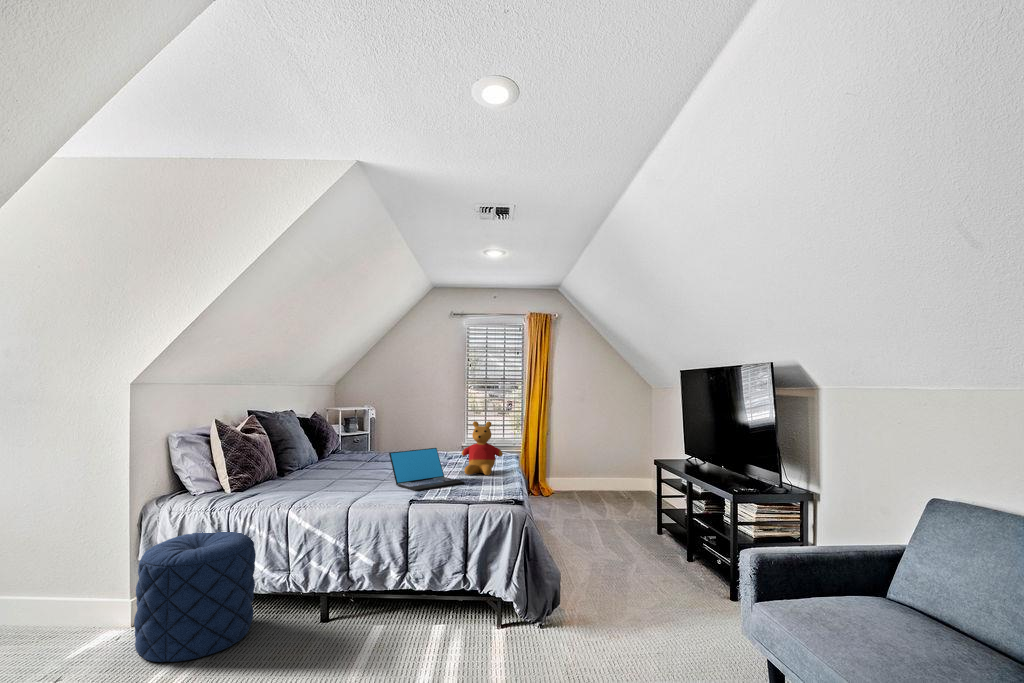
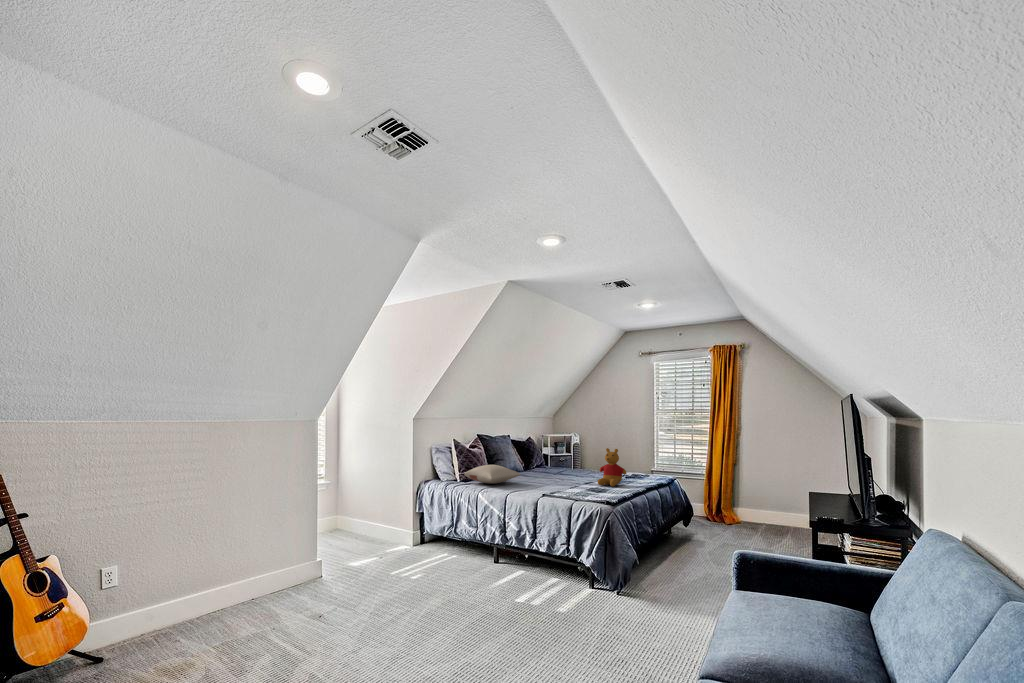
laptop: present [389,448,464,491] -> none [543,464,589,491]
pillow: none [247,459,350,491] -> present [464,465,521,484]
pouf: present [134,532,256,662] -> none [407,500,462,565]

